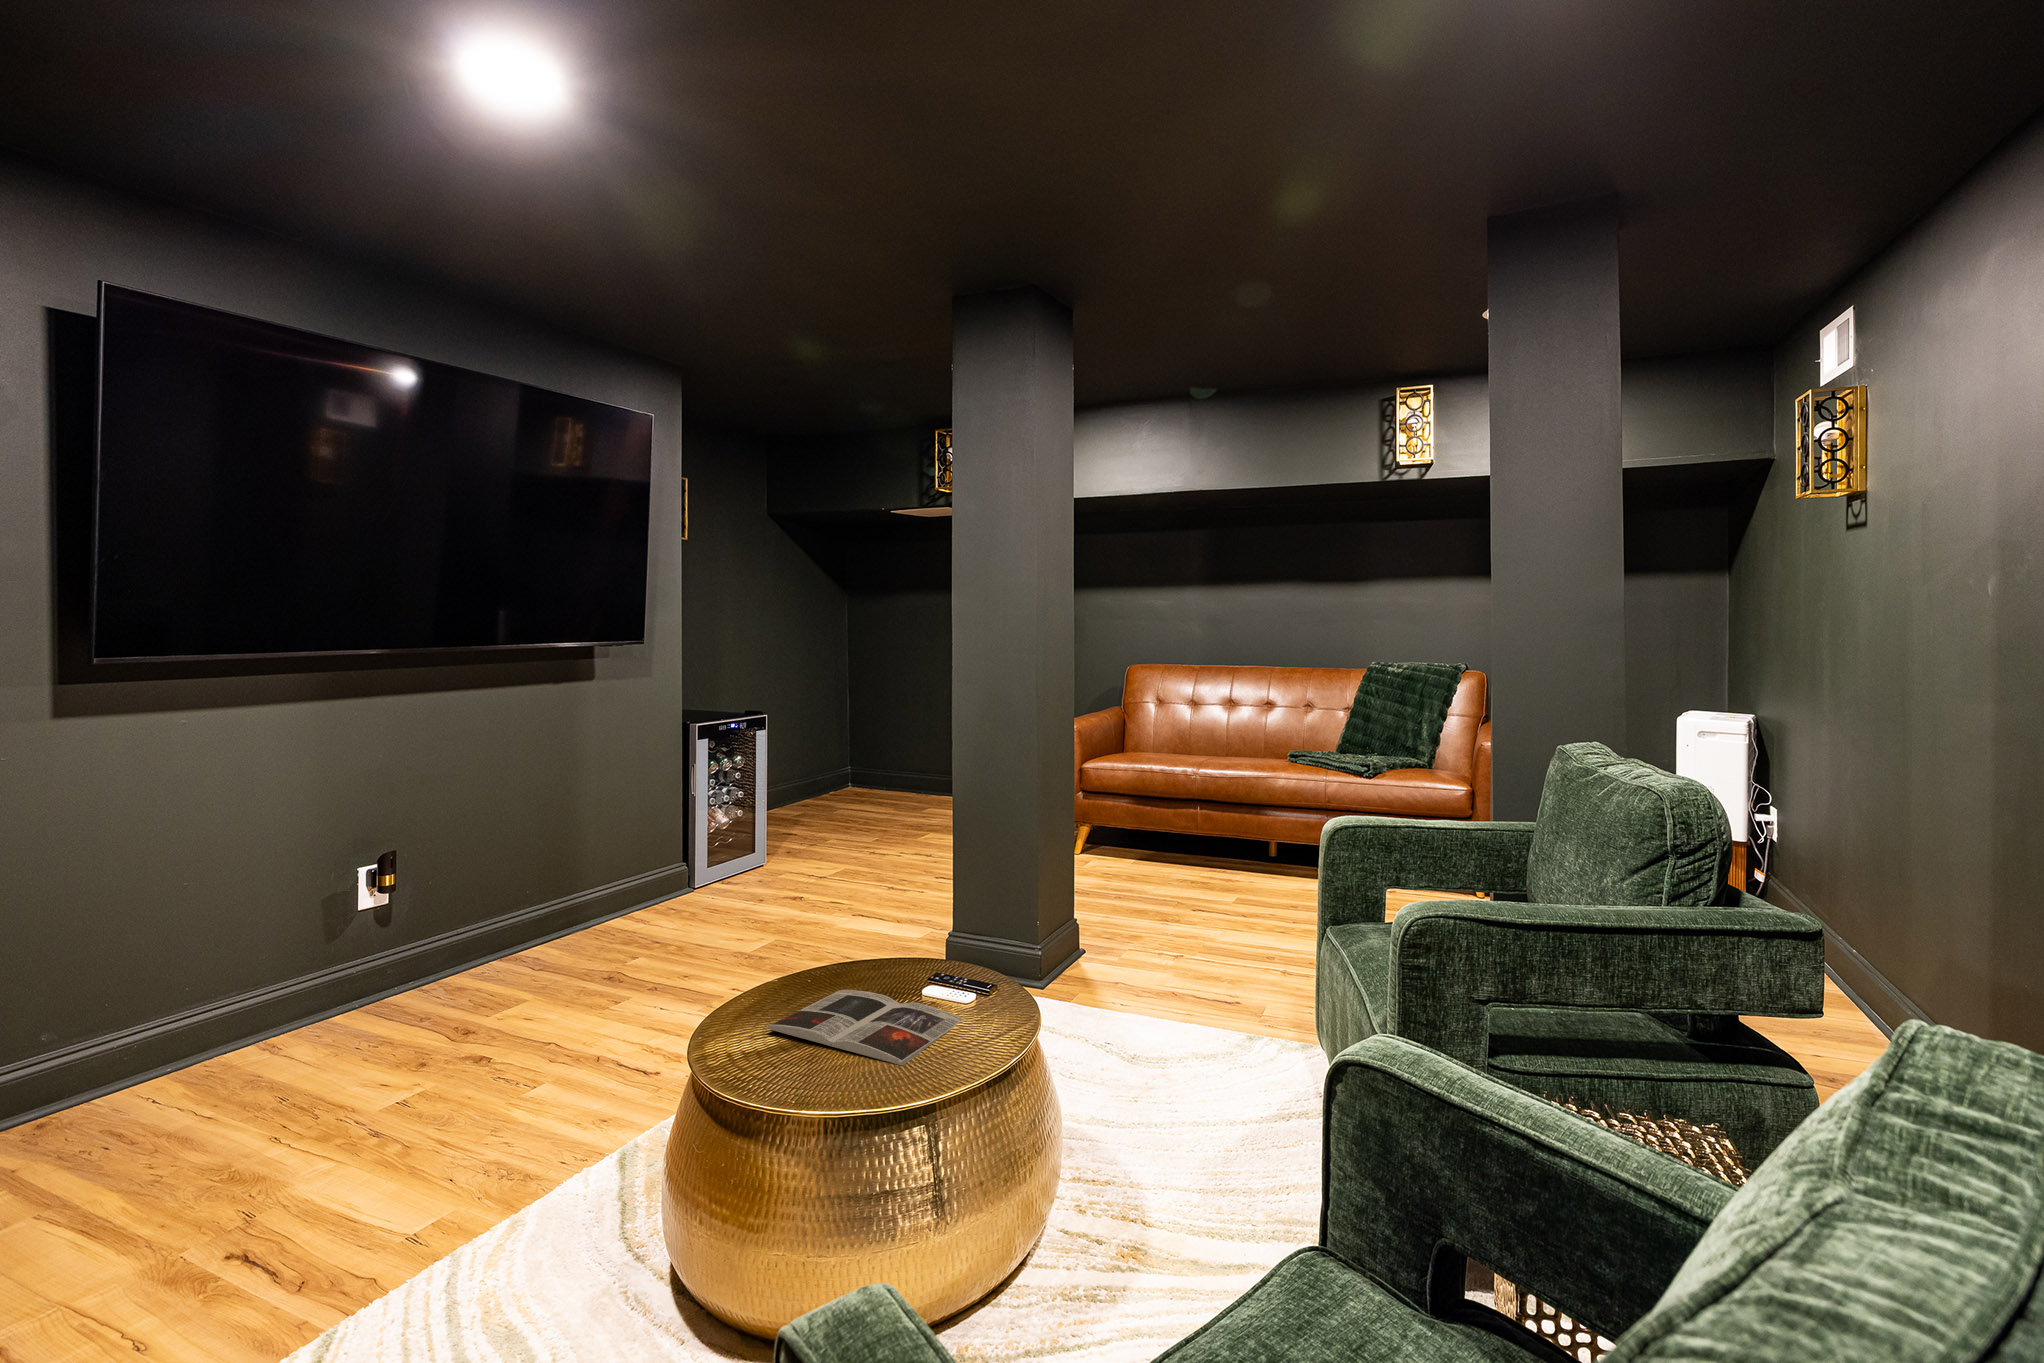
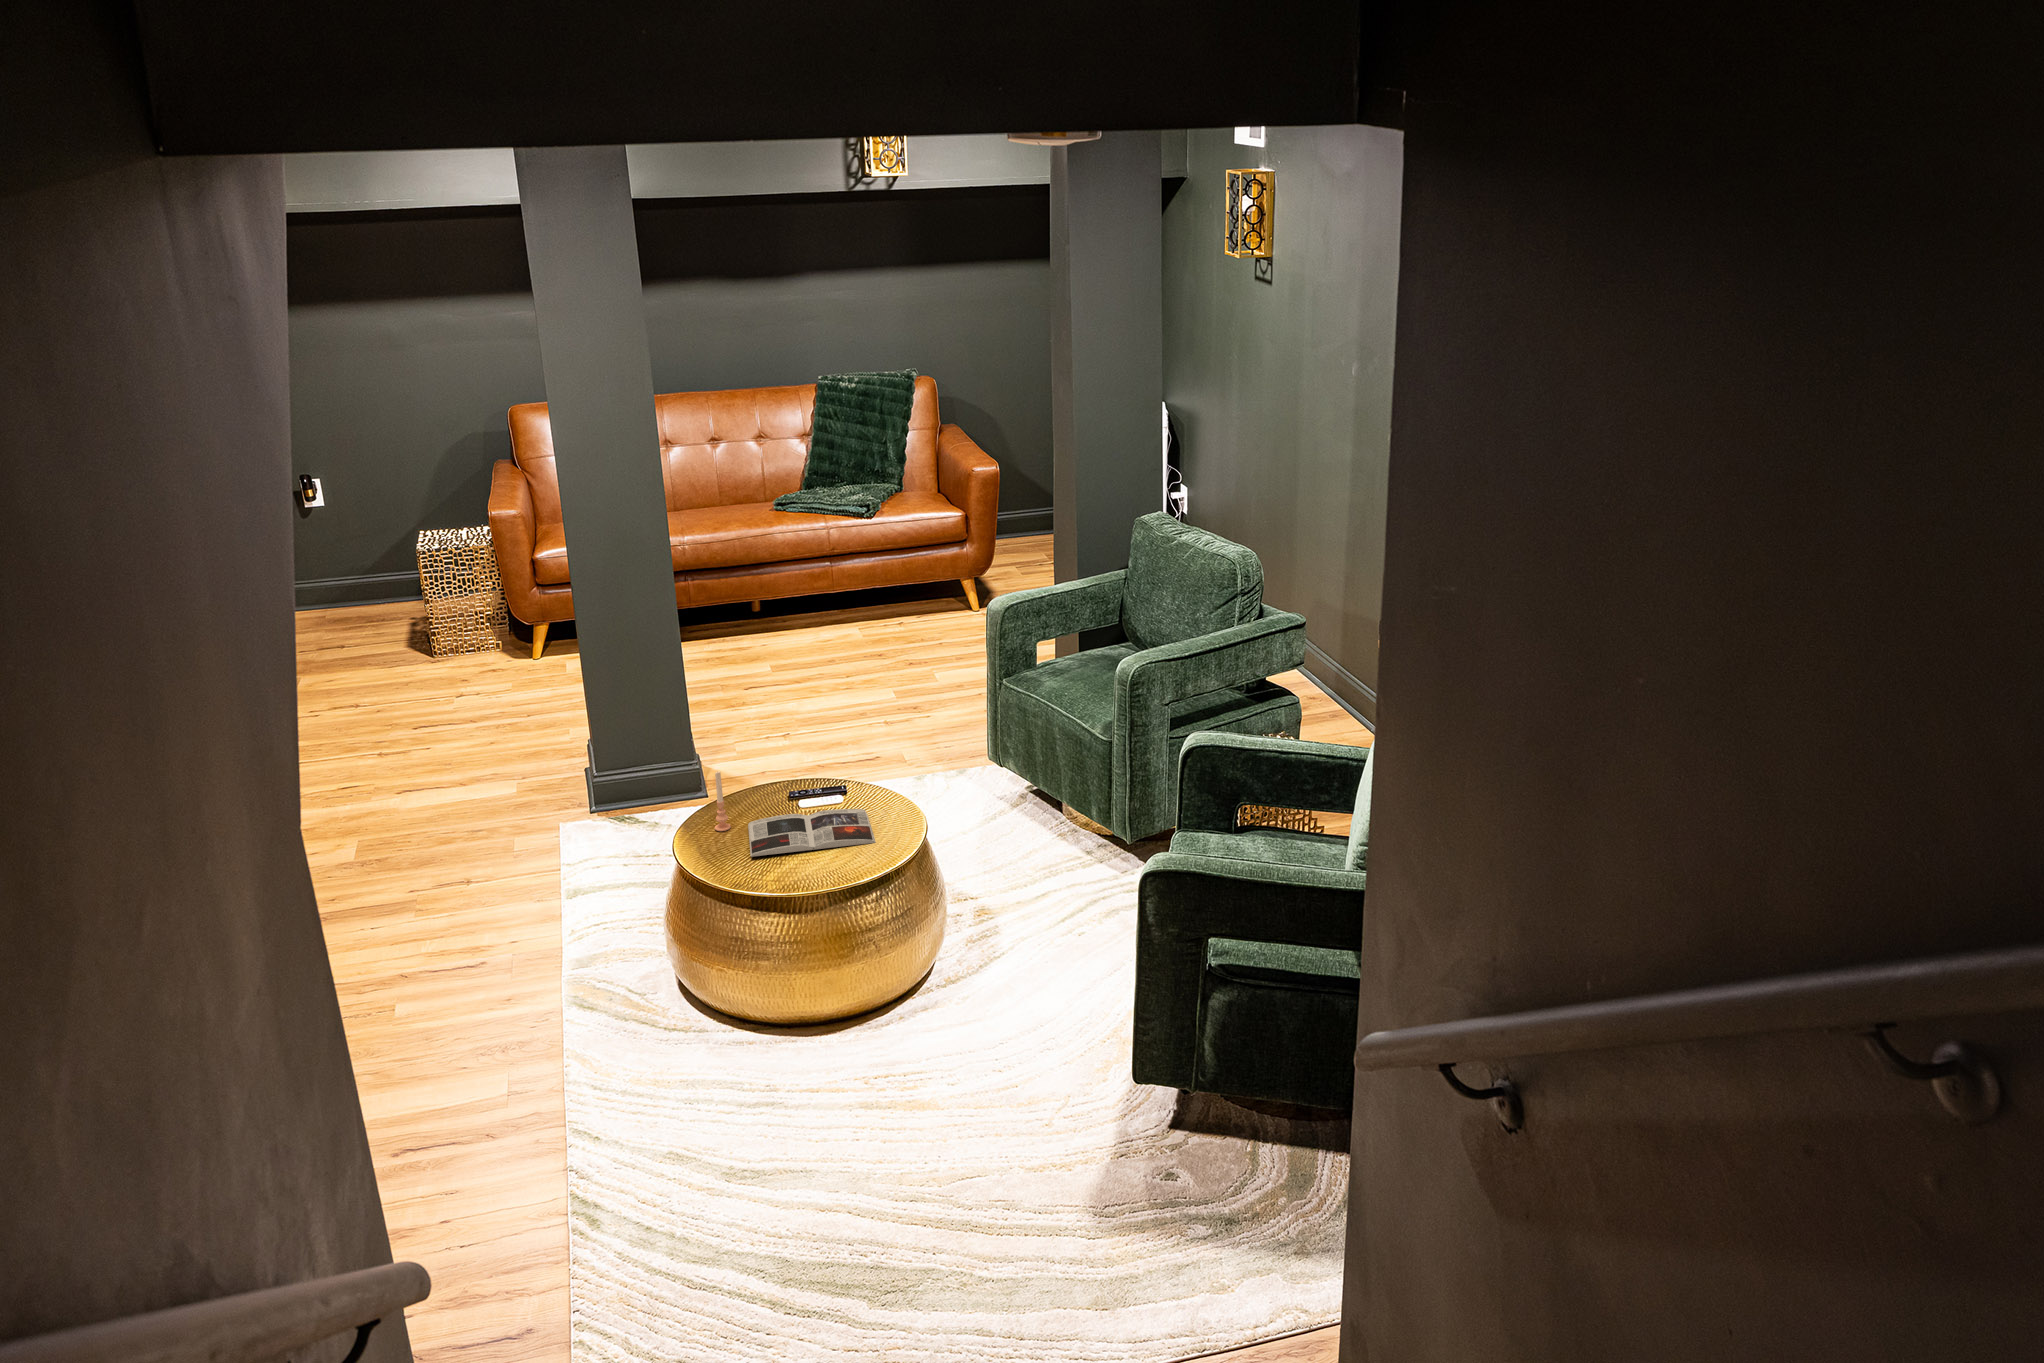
candle: none [805,910,825,992] -> present [715,771,731,831]

